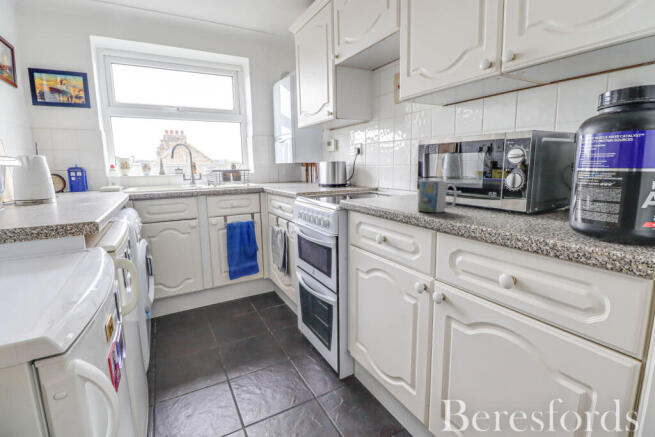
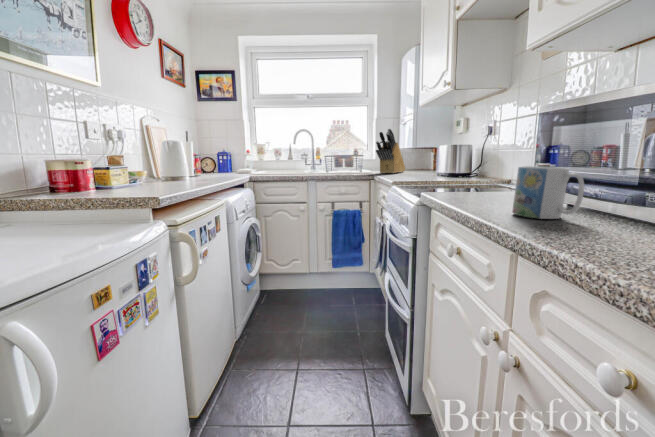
knife block: none [264,146,287,186] -> present [376,129,405,173]

